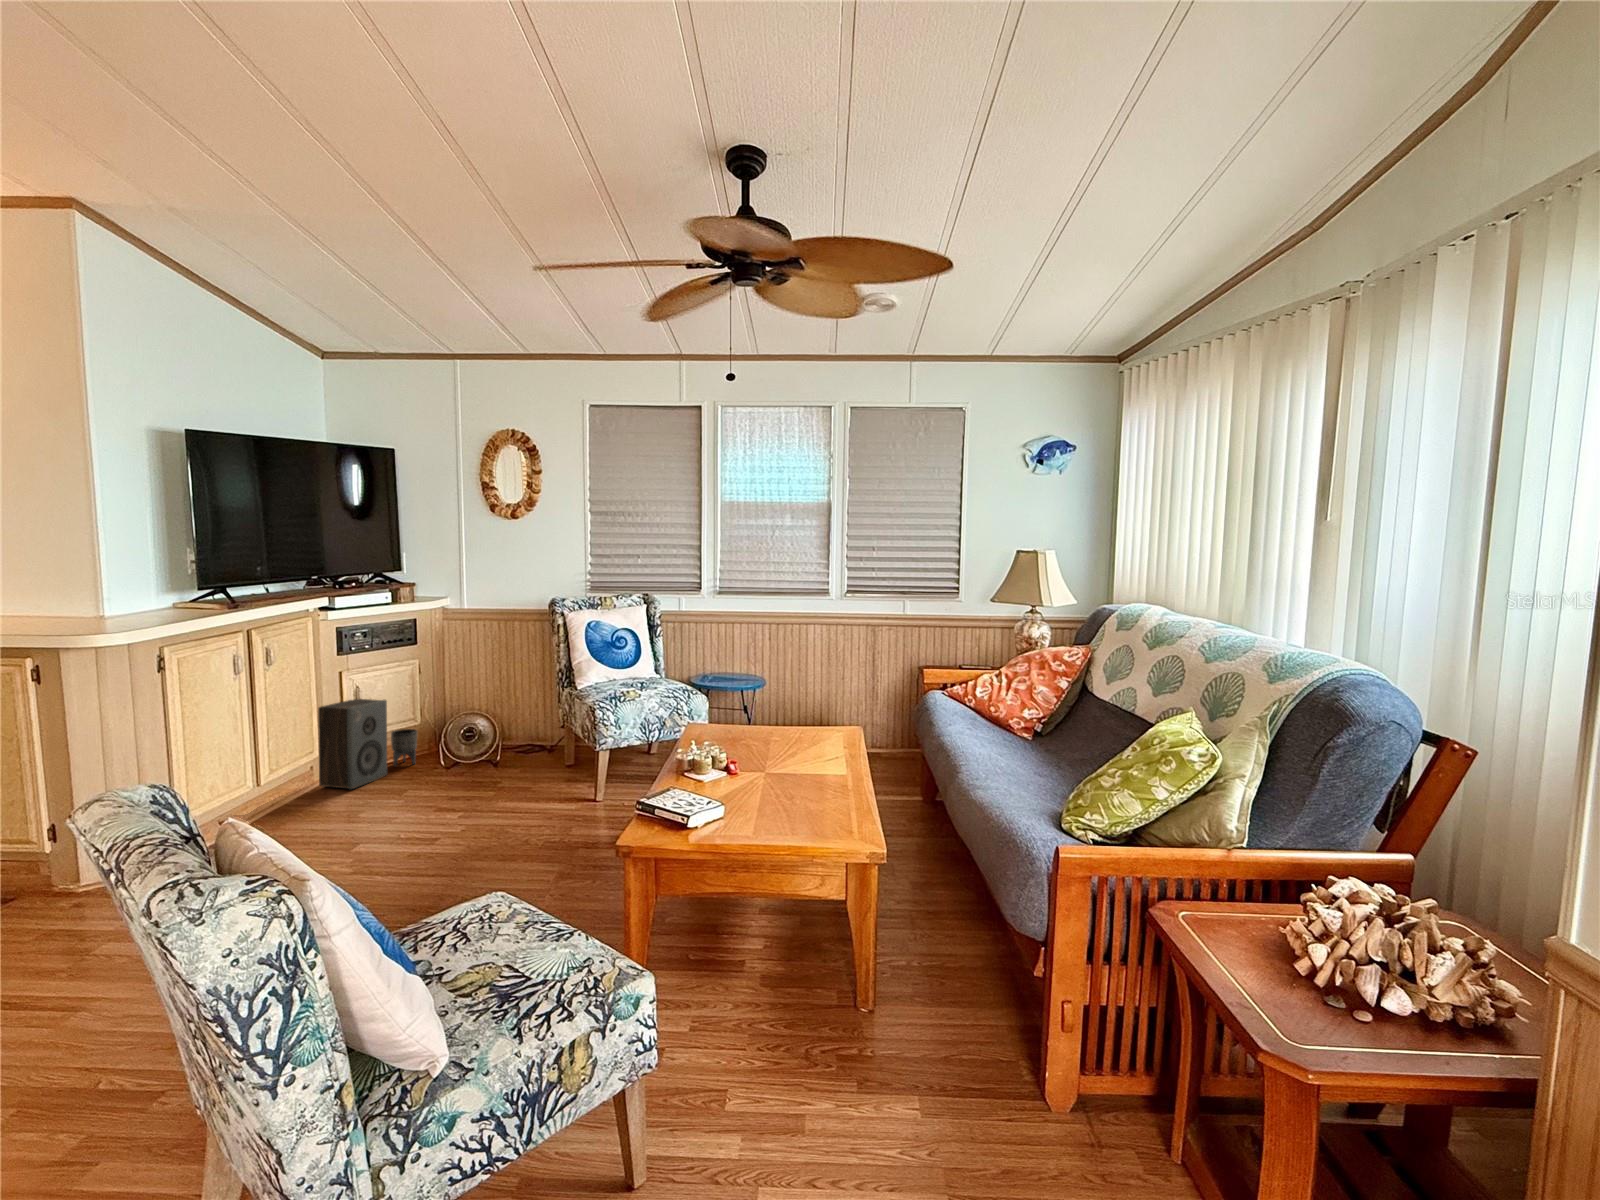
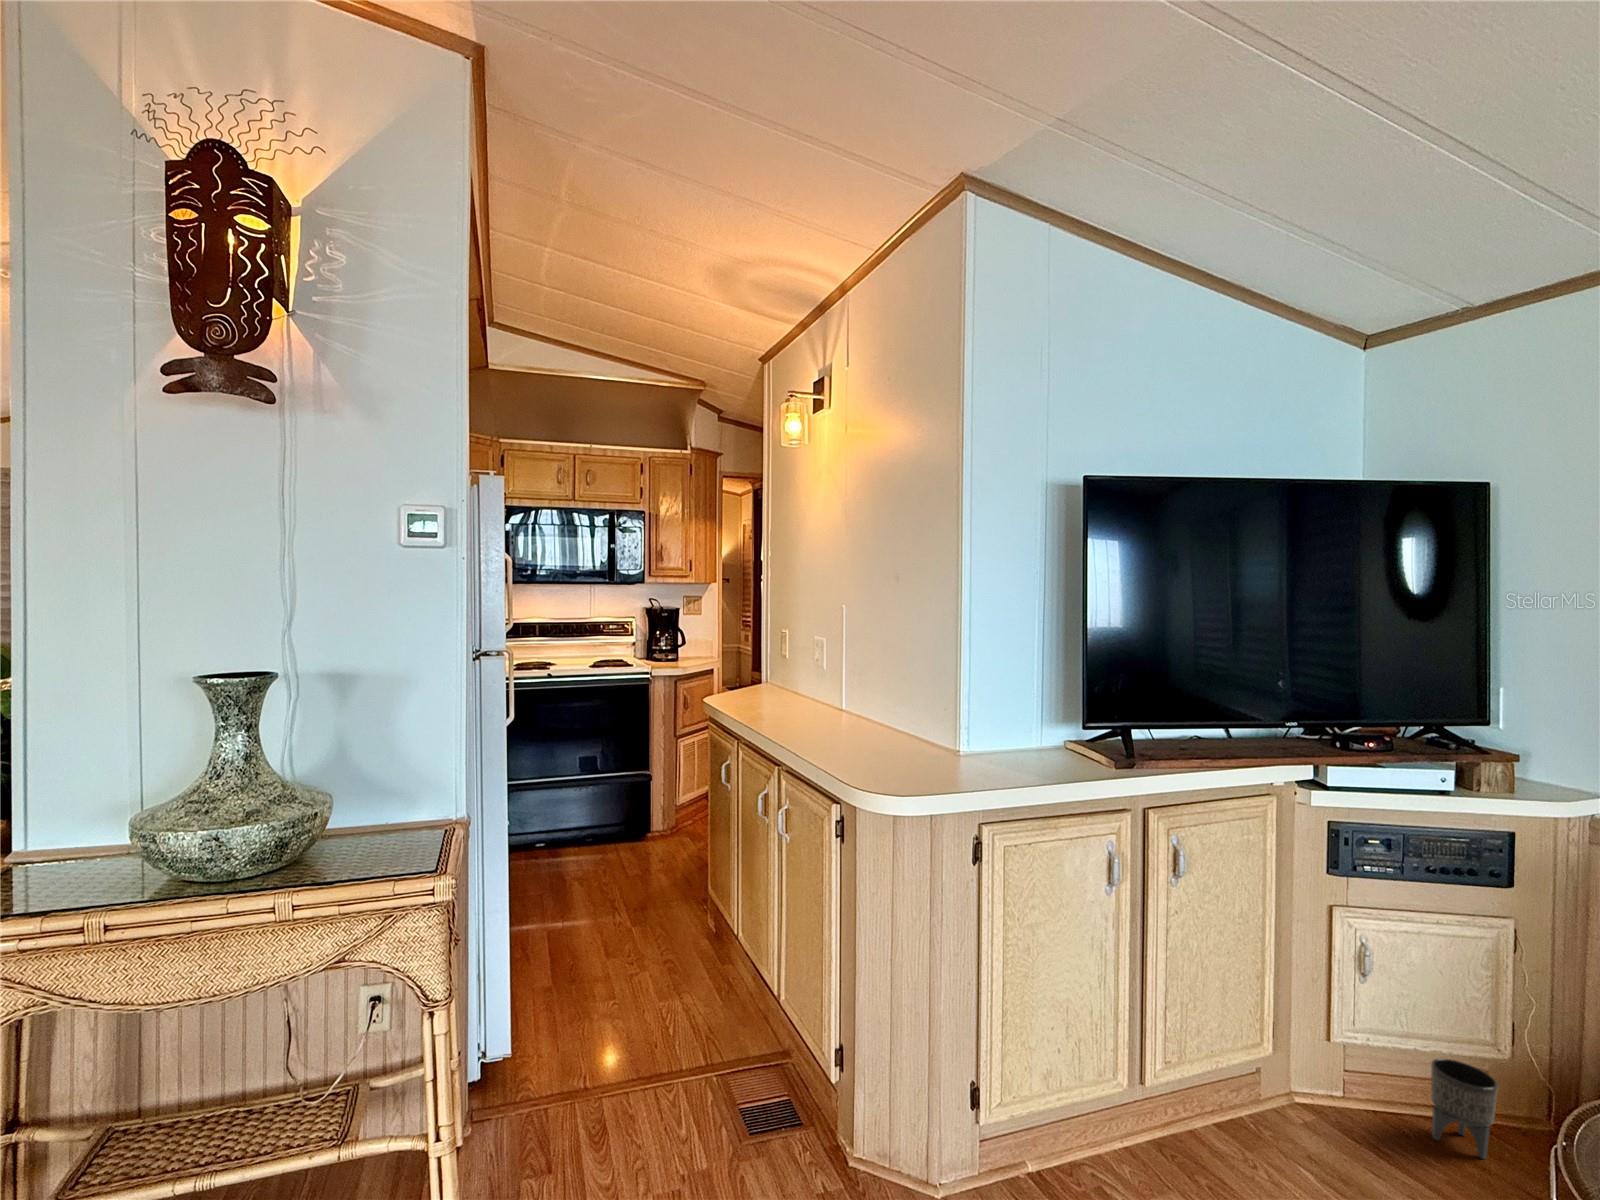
speaker: present [318,699,387,789] -> none [1265,966,1420,1164]

